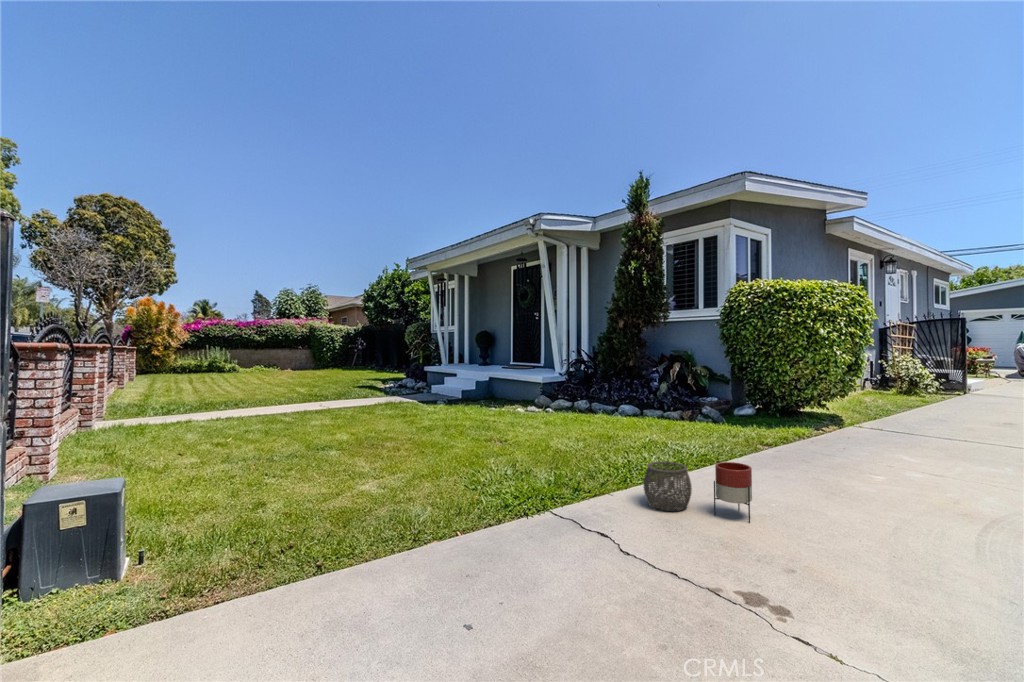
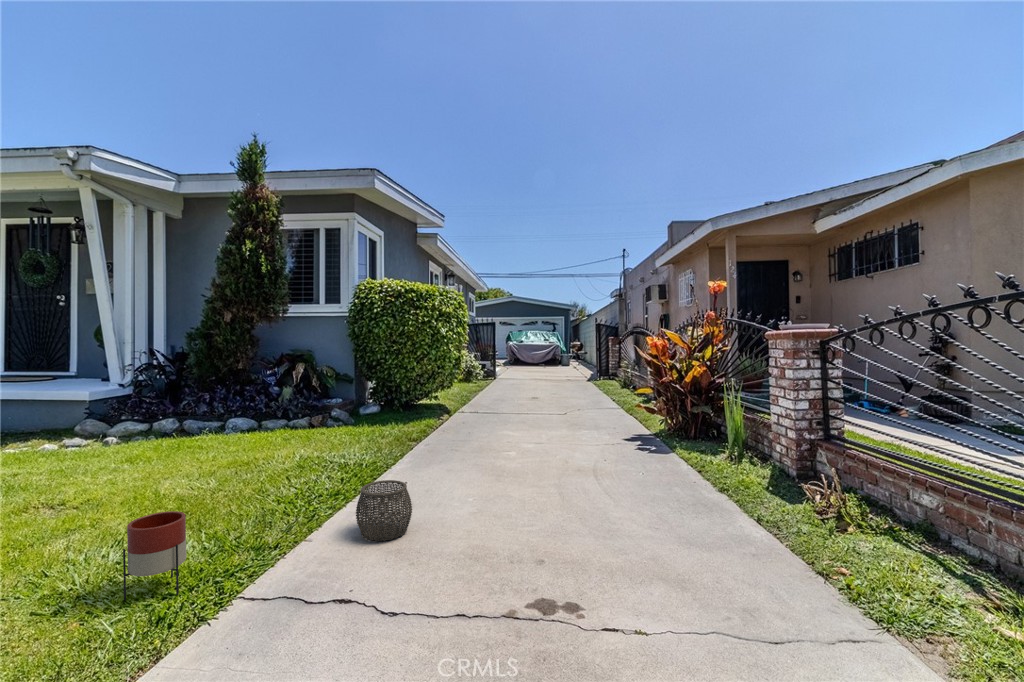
planter: present [714,462,752,523] -> present [123,511,187,601]

